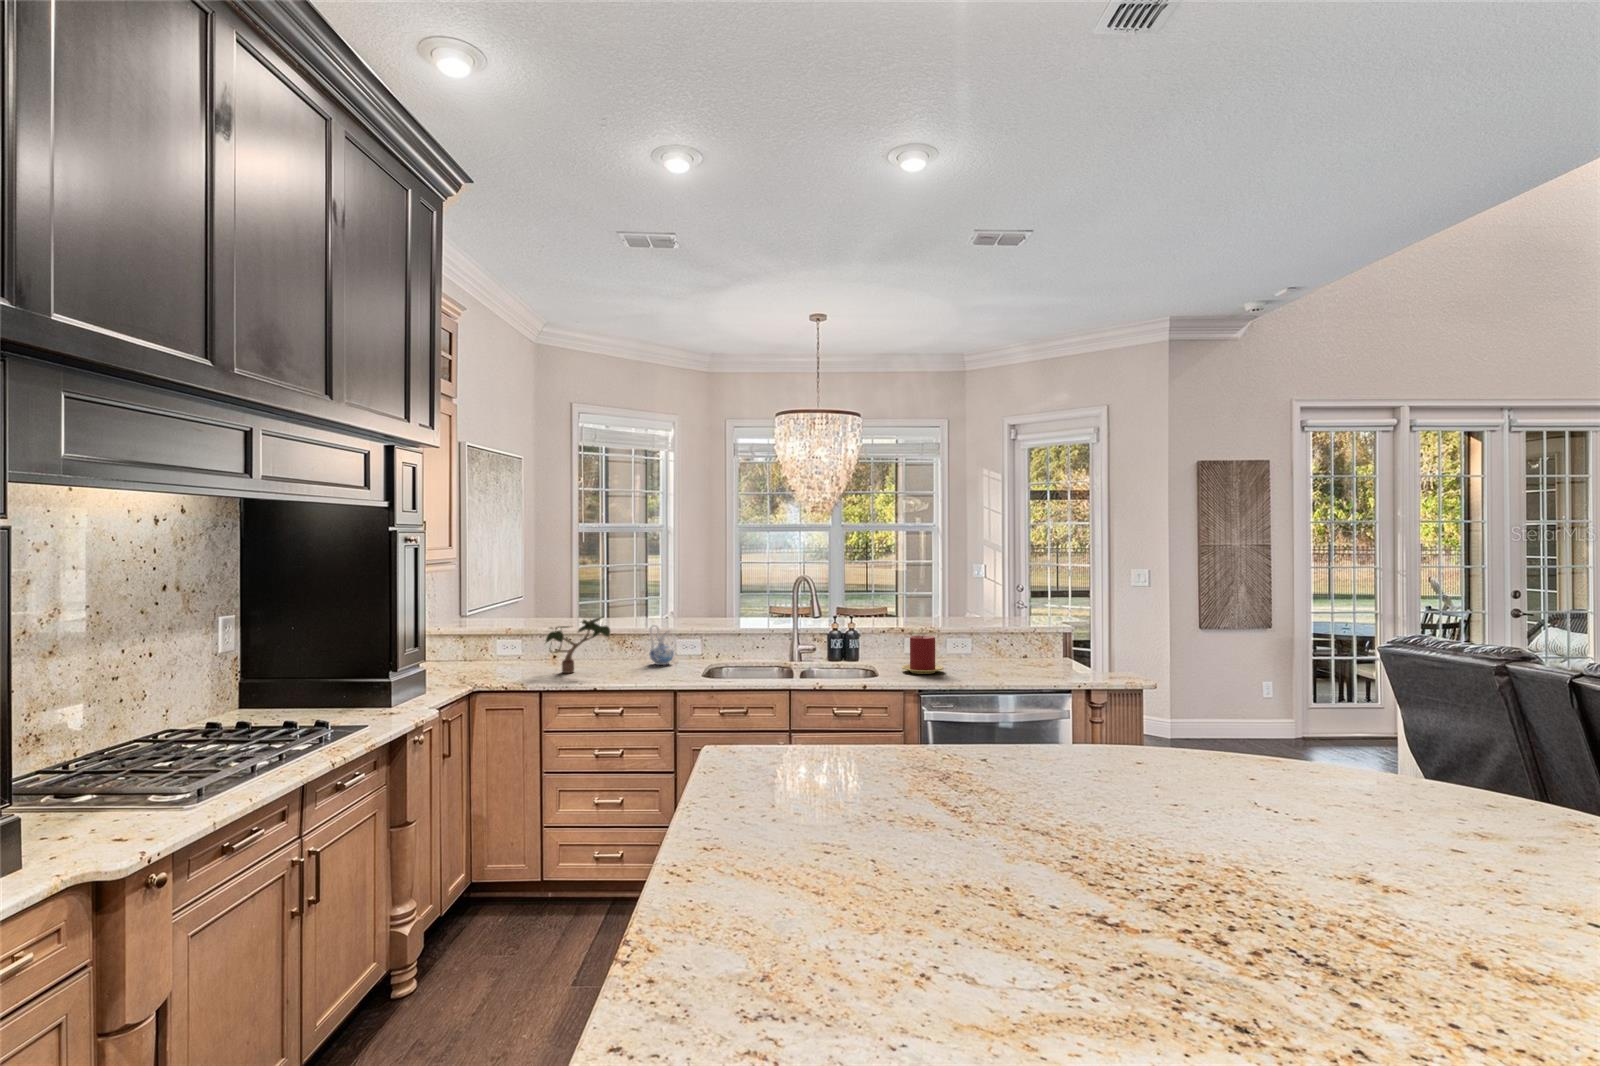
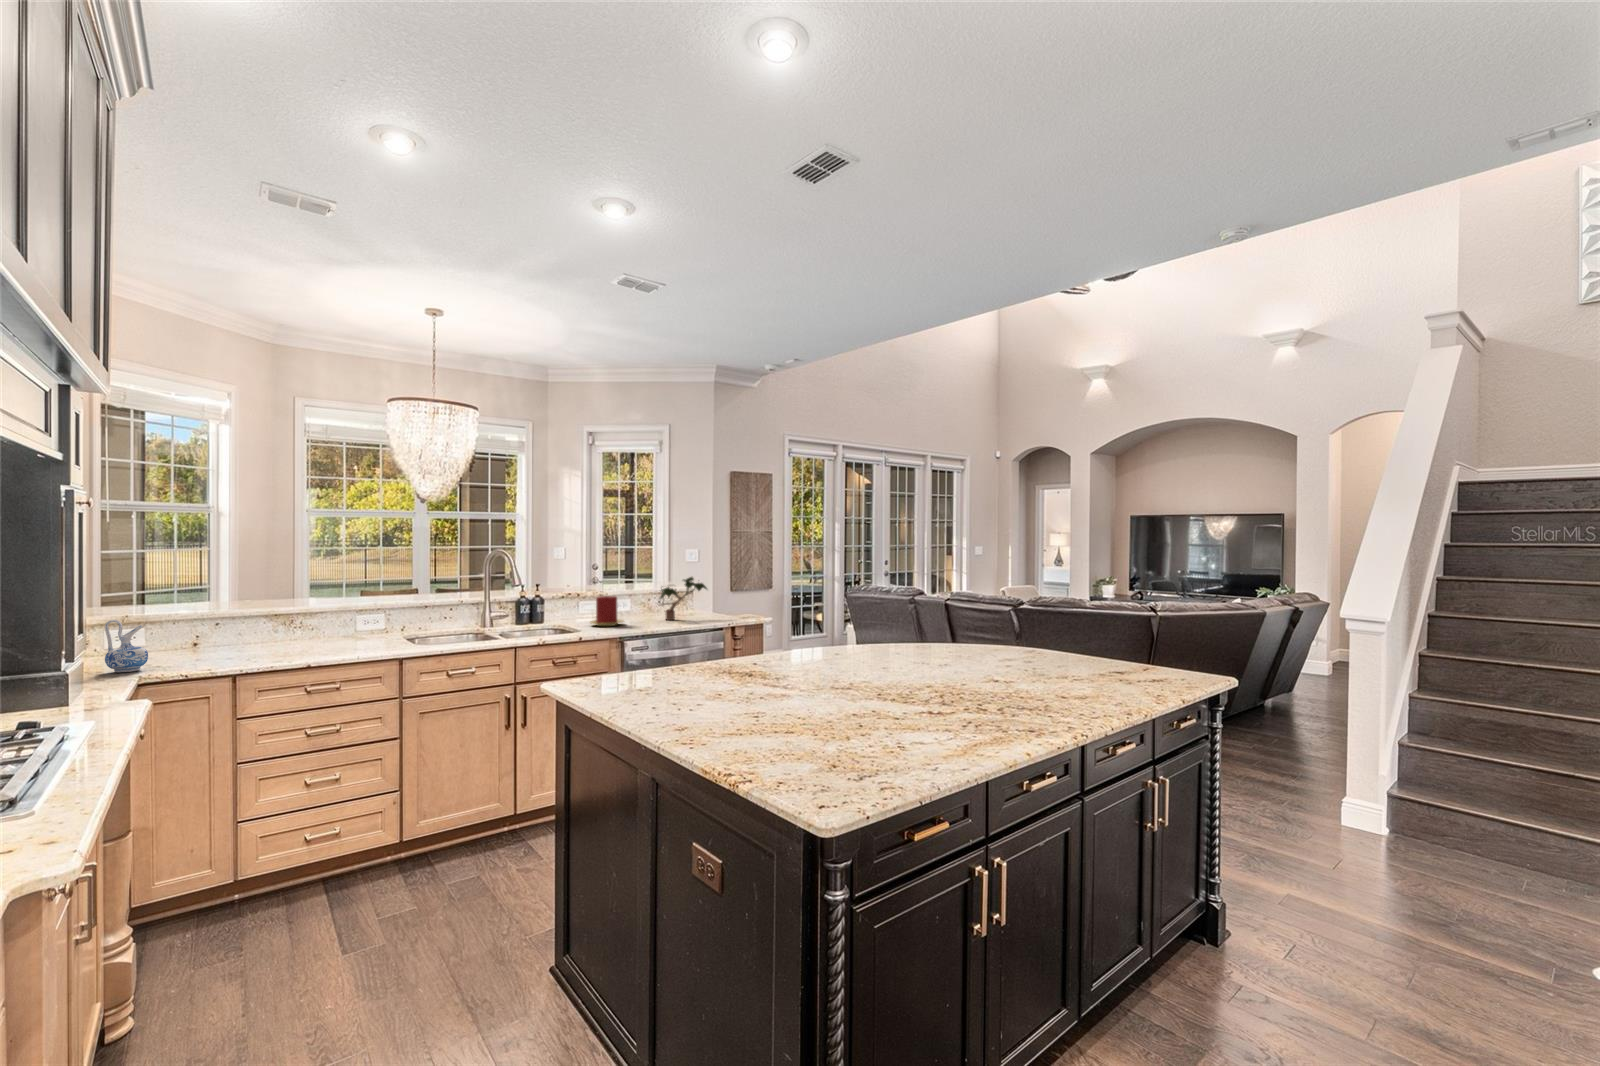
potted plant: present [546,617,610,673] -> present [660,577,707,620]
ceramic pitcher: present [650,625,674,665] -> present [105,620,148,672]

